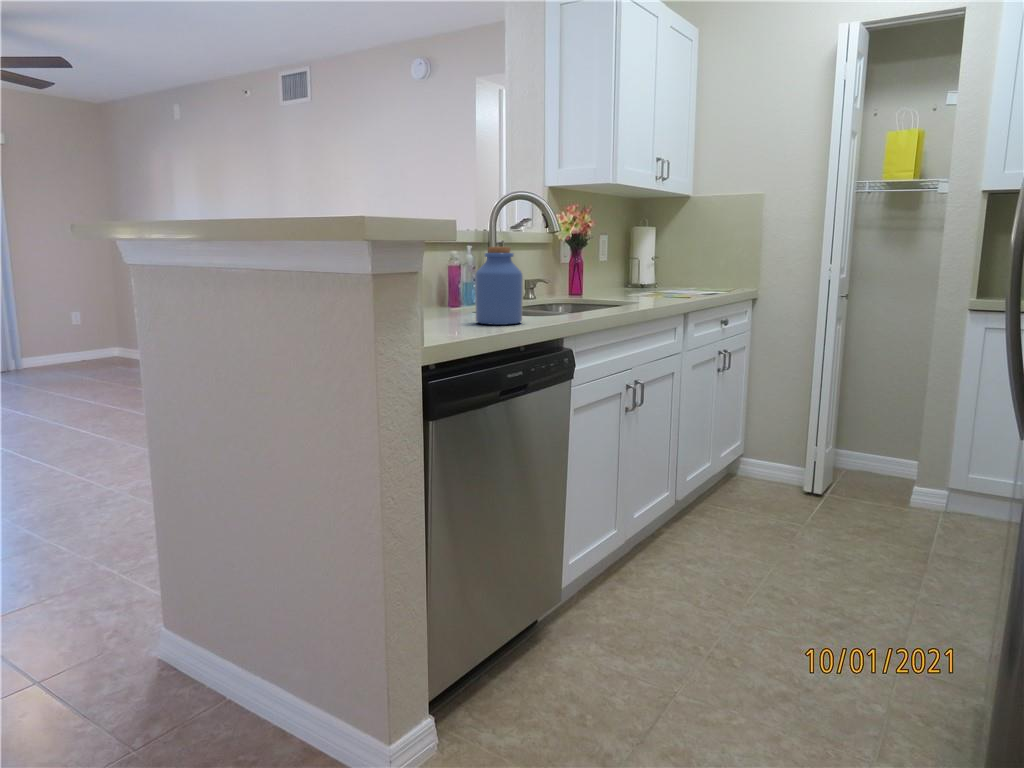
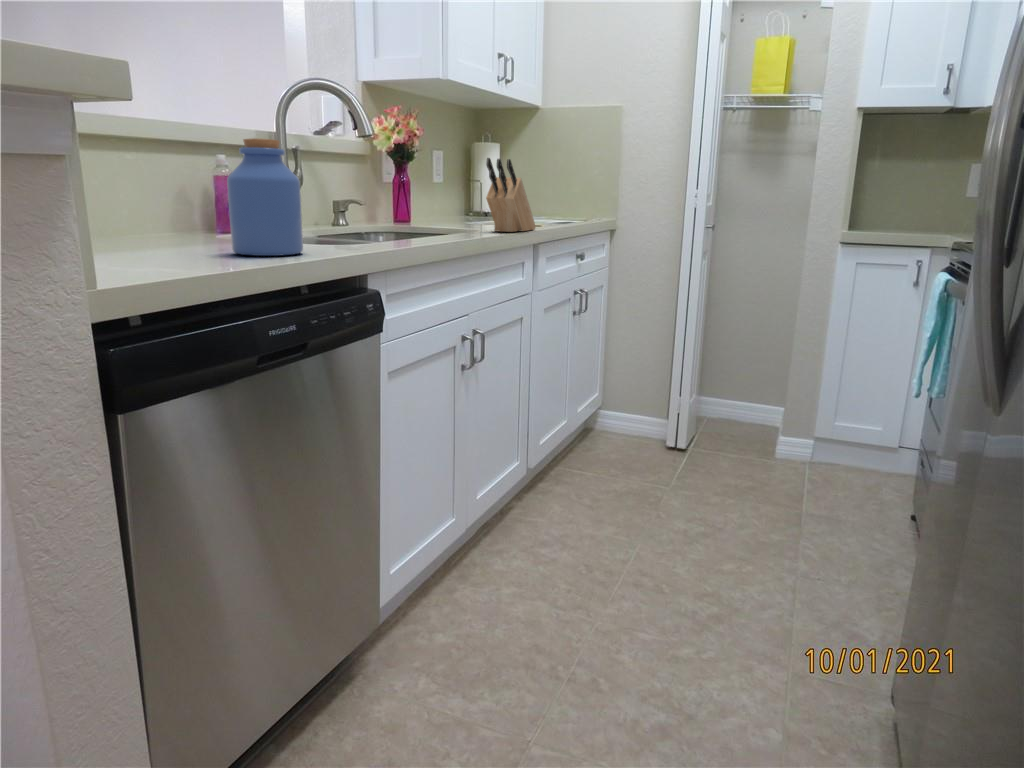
knife block: none [647,246,686,304] -> present [486,158,536,232]

